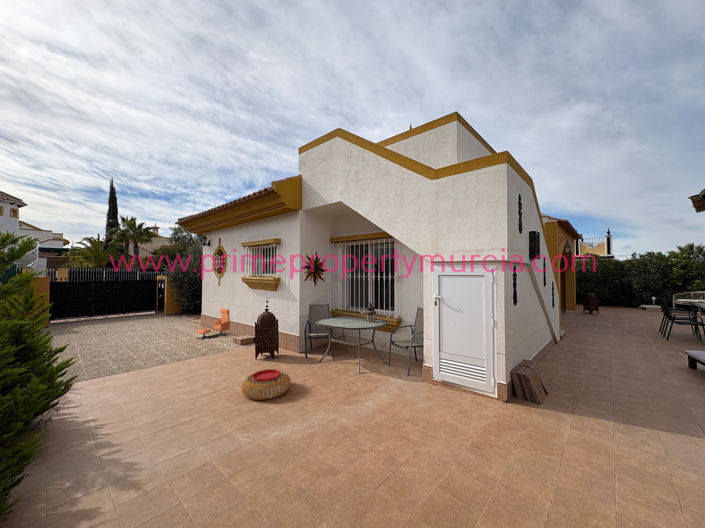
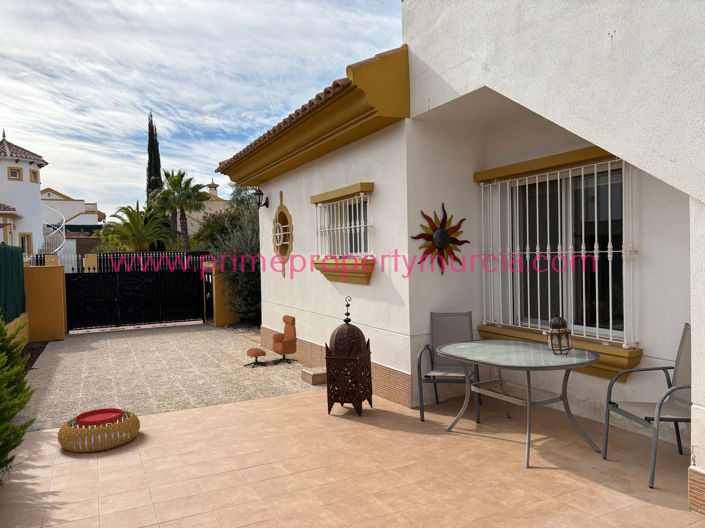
pouf: present [241,369,291,400] -> present [57,408,140,453]

